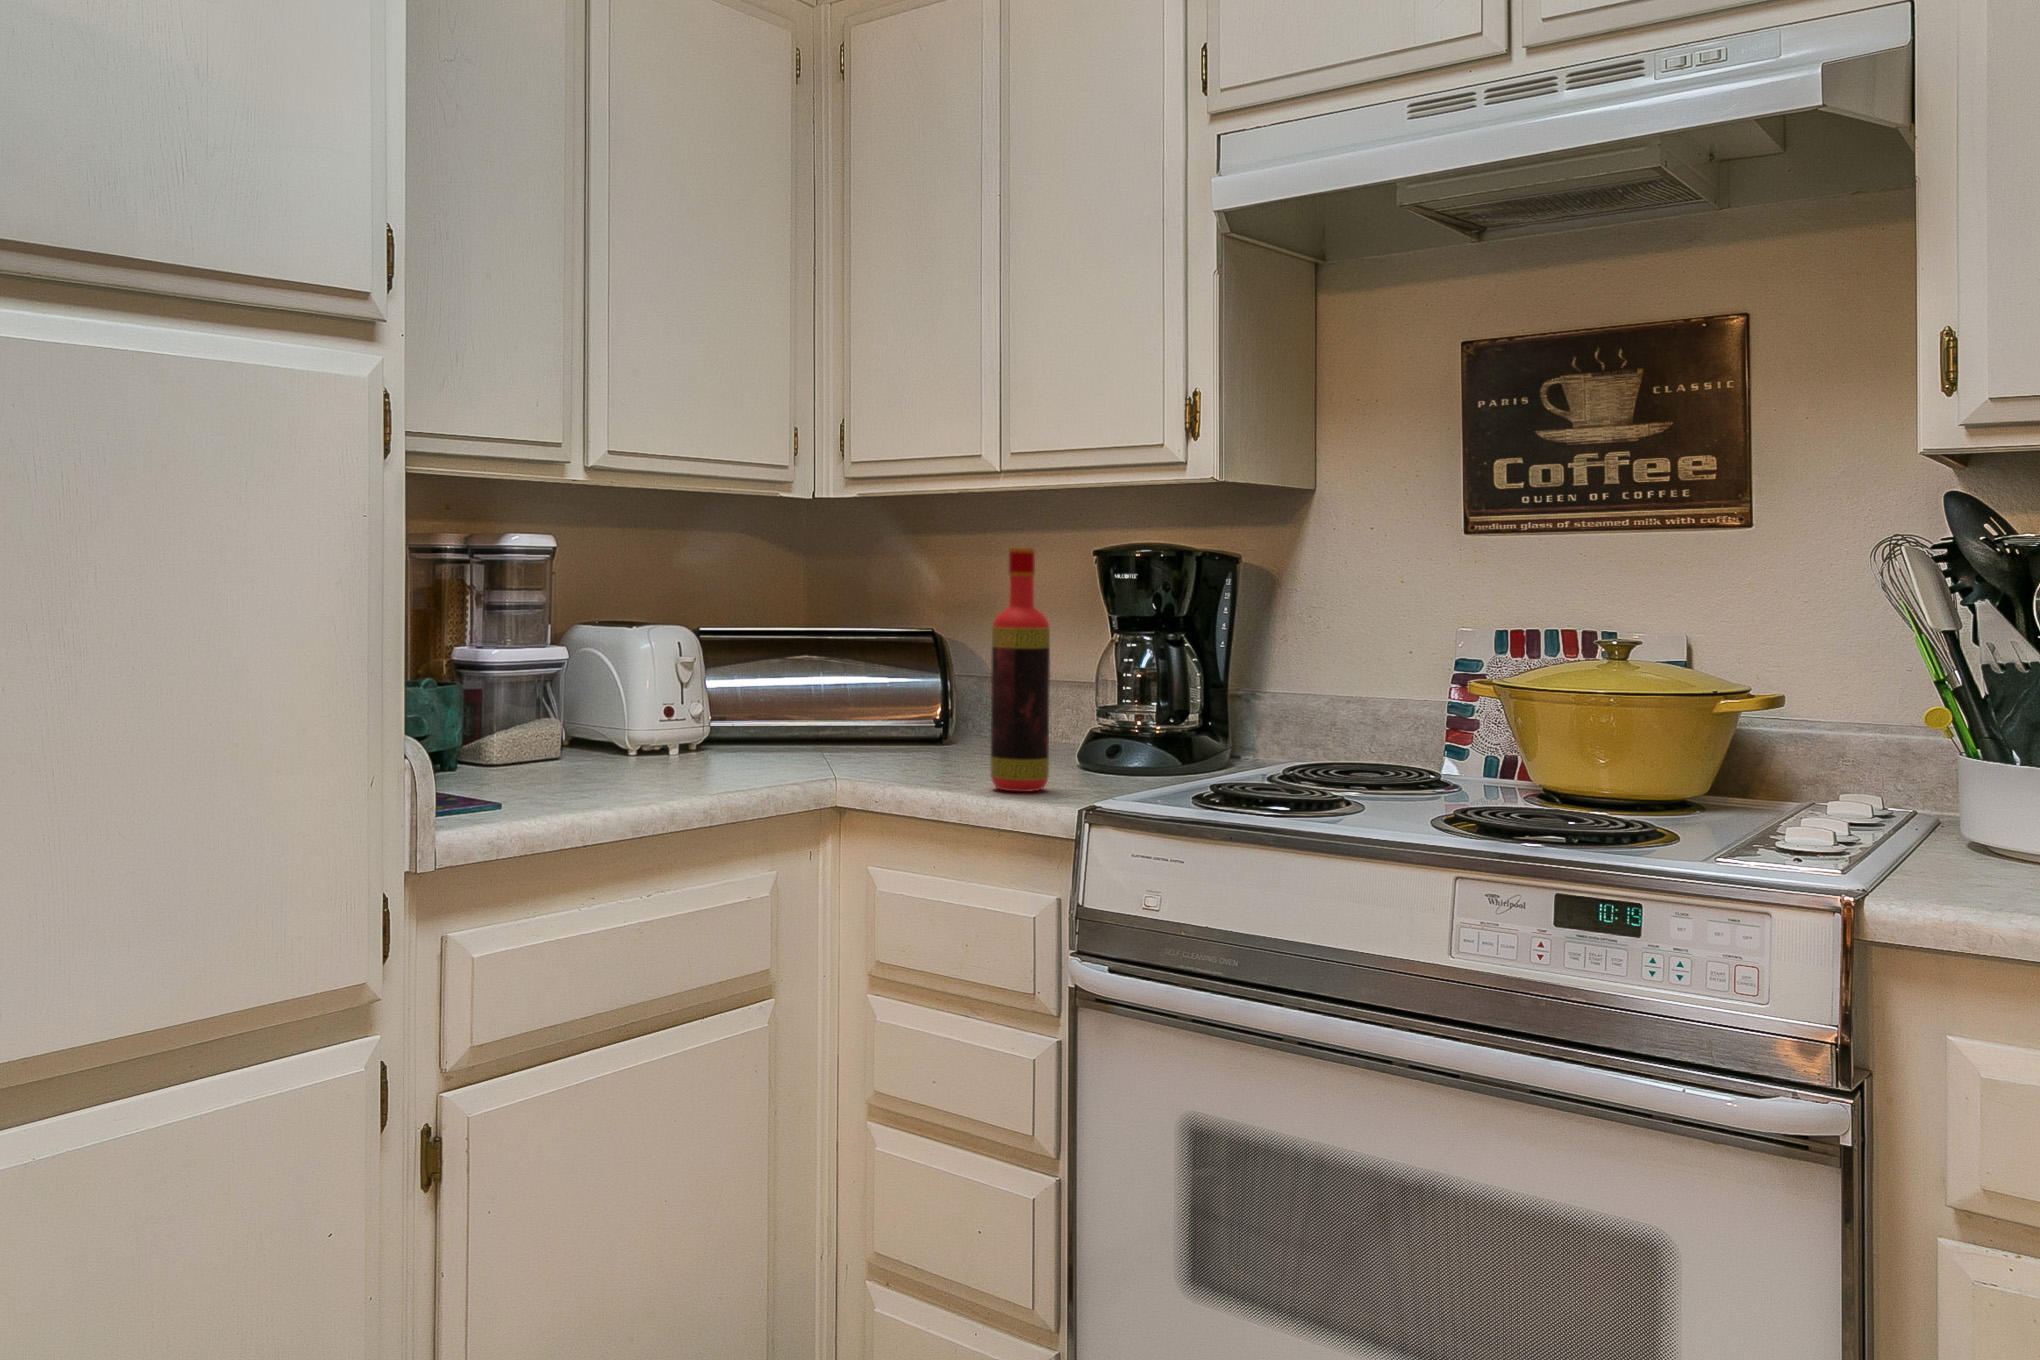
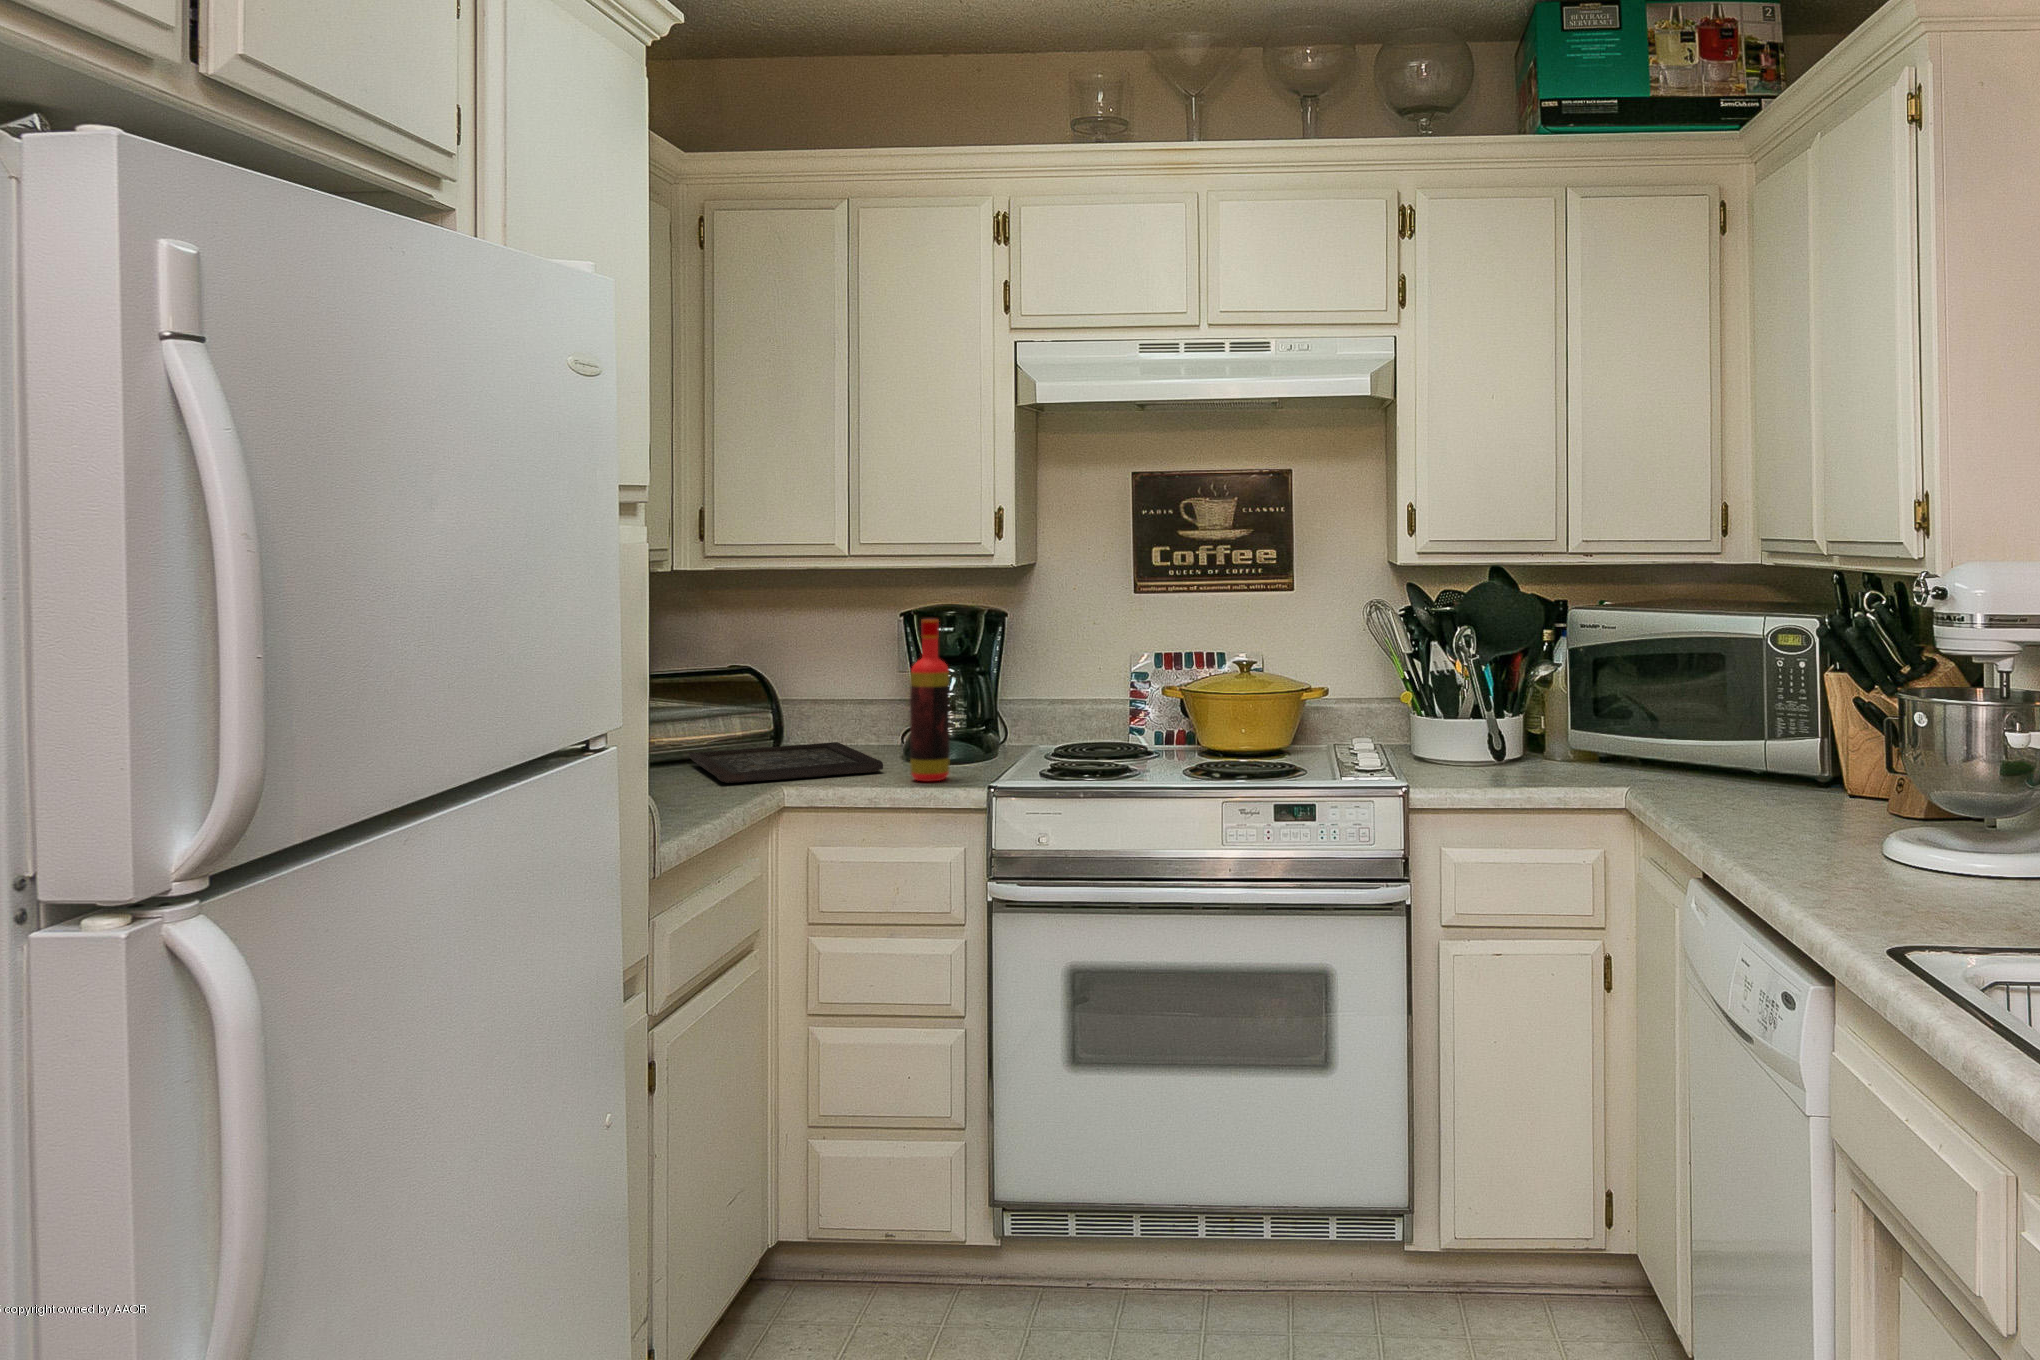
tray: none [760,732,1000,774] -> present [689,742,883,783]

